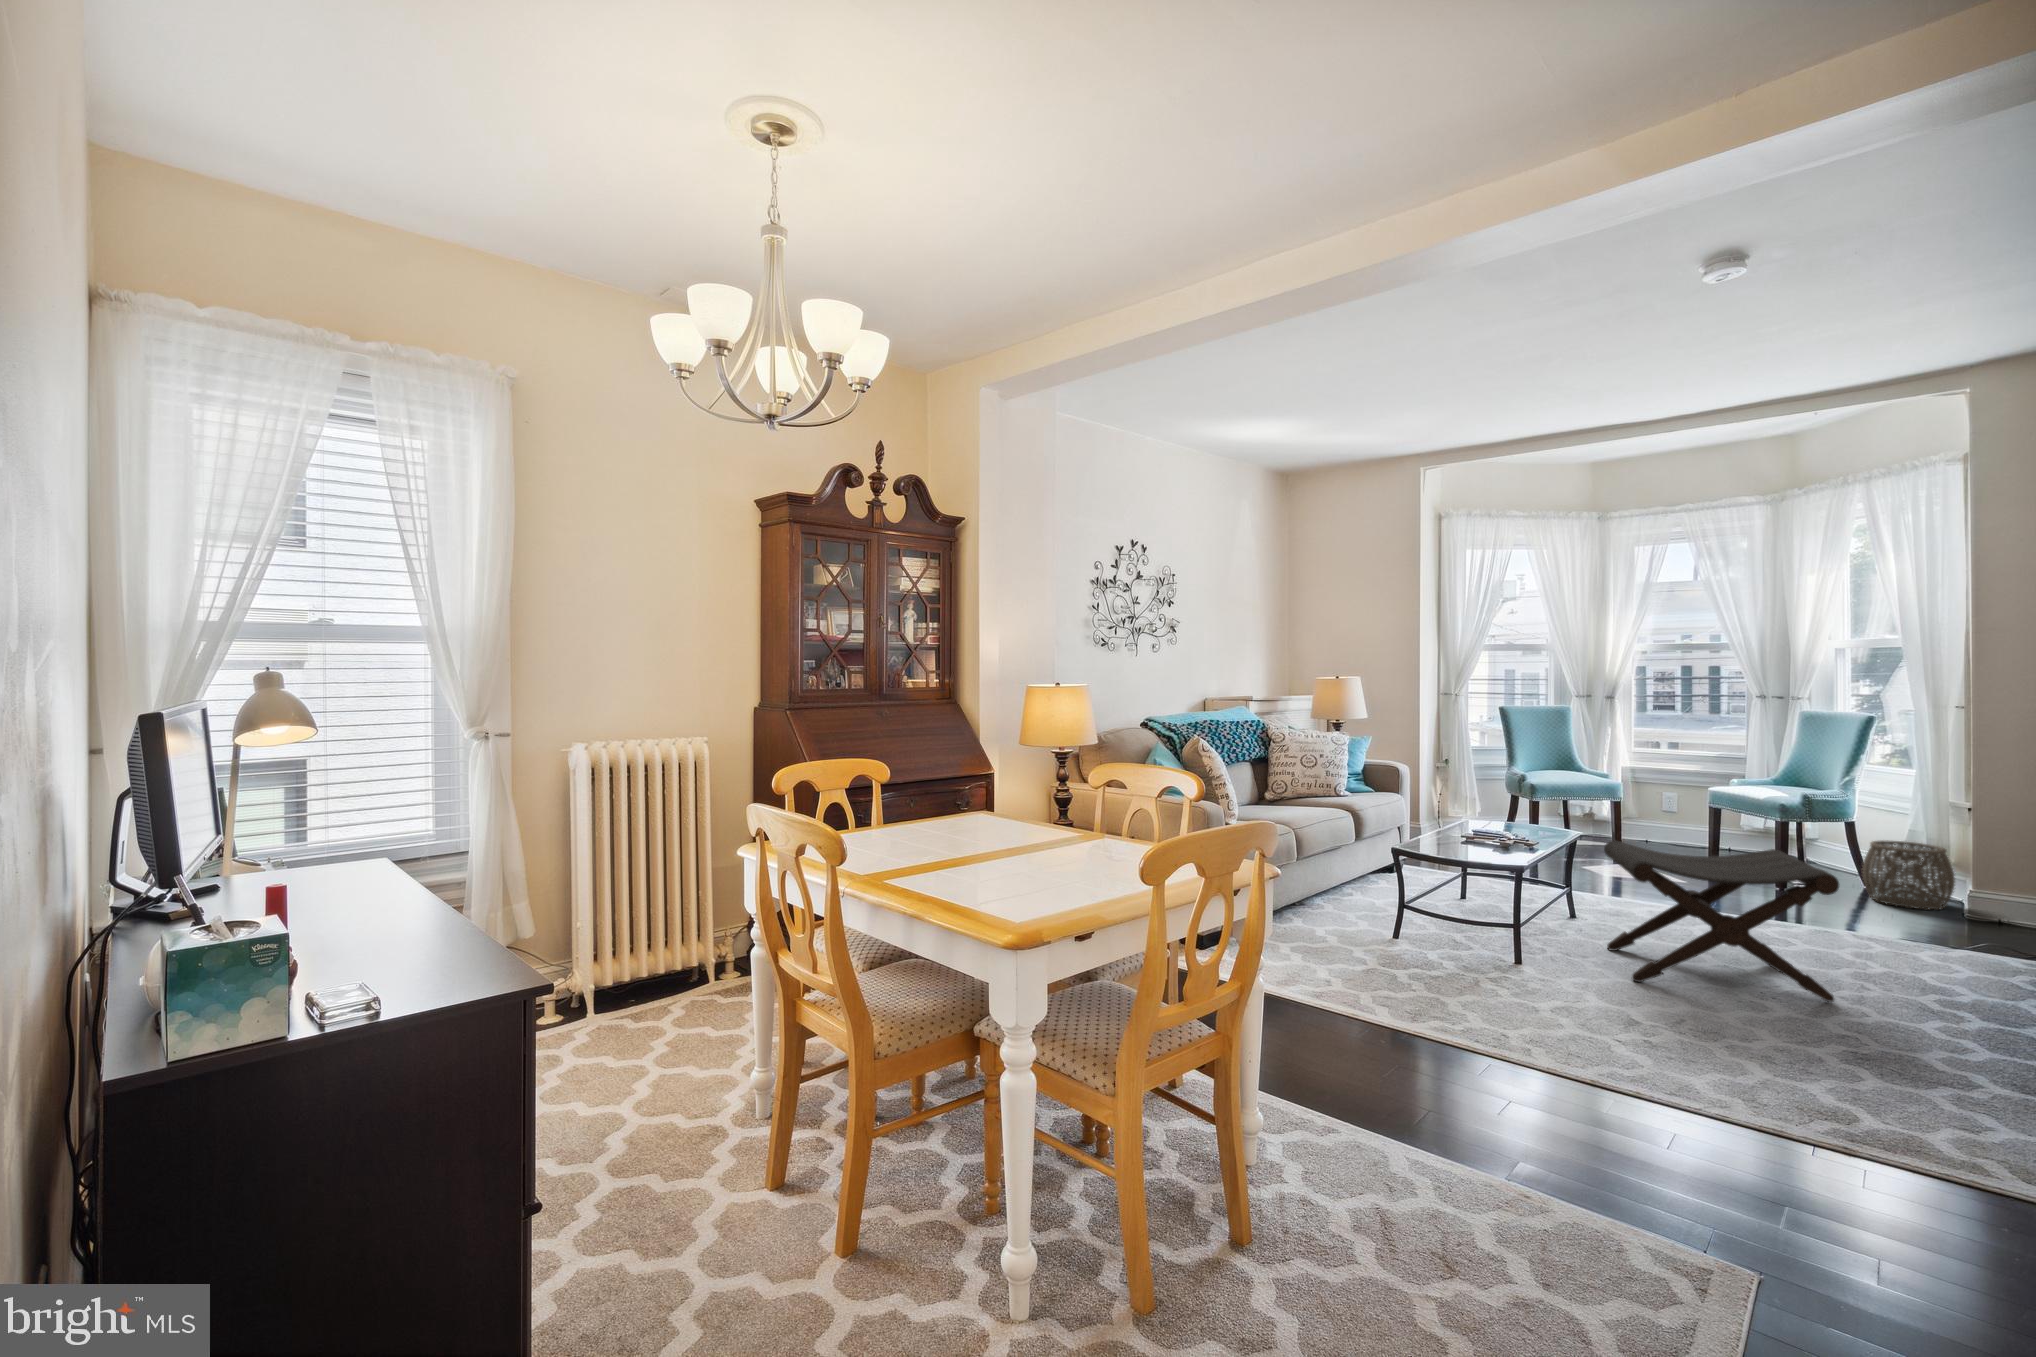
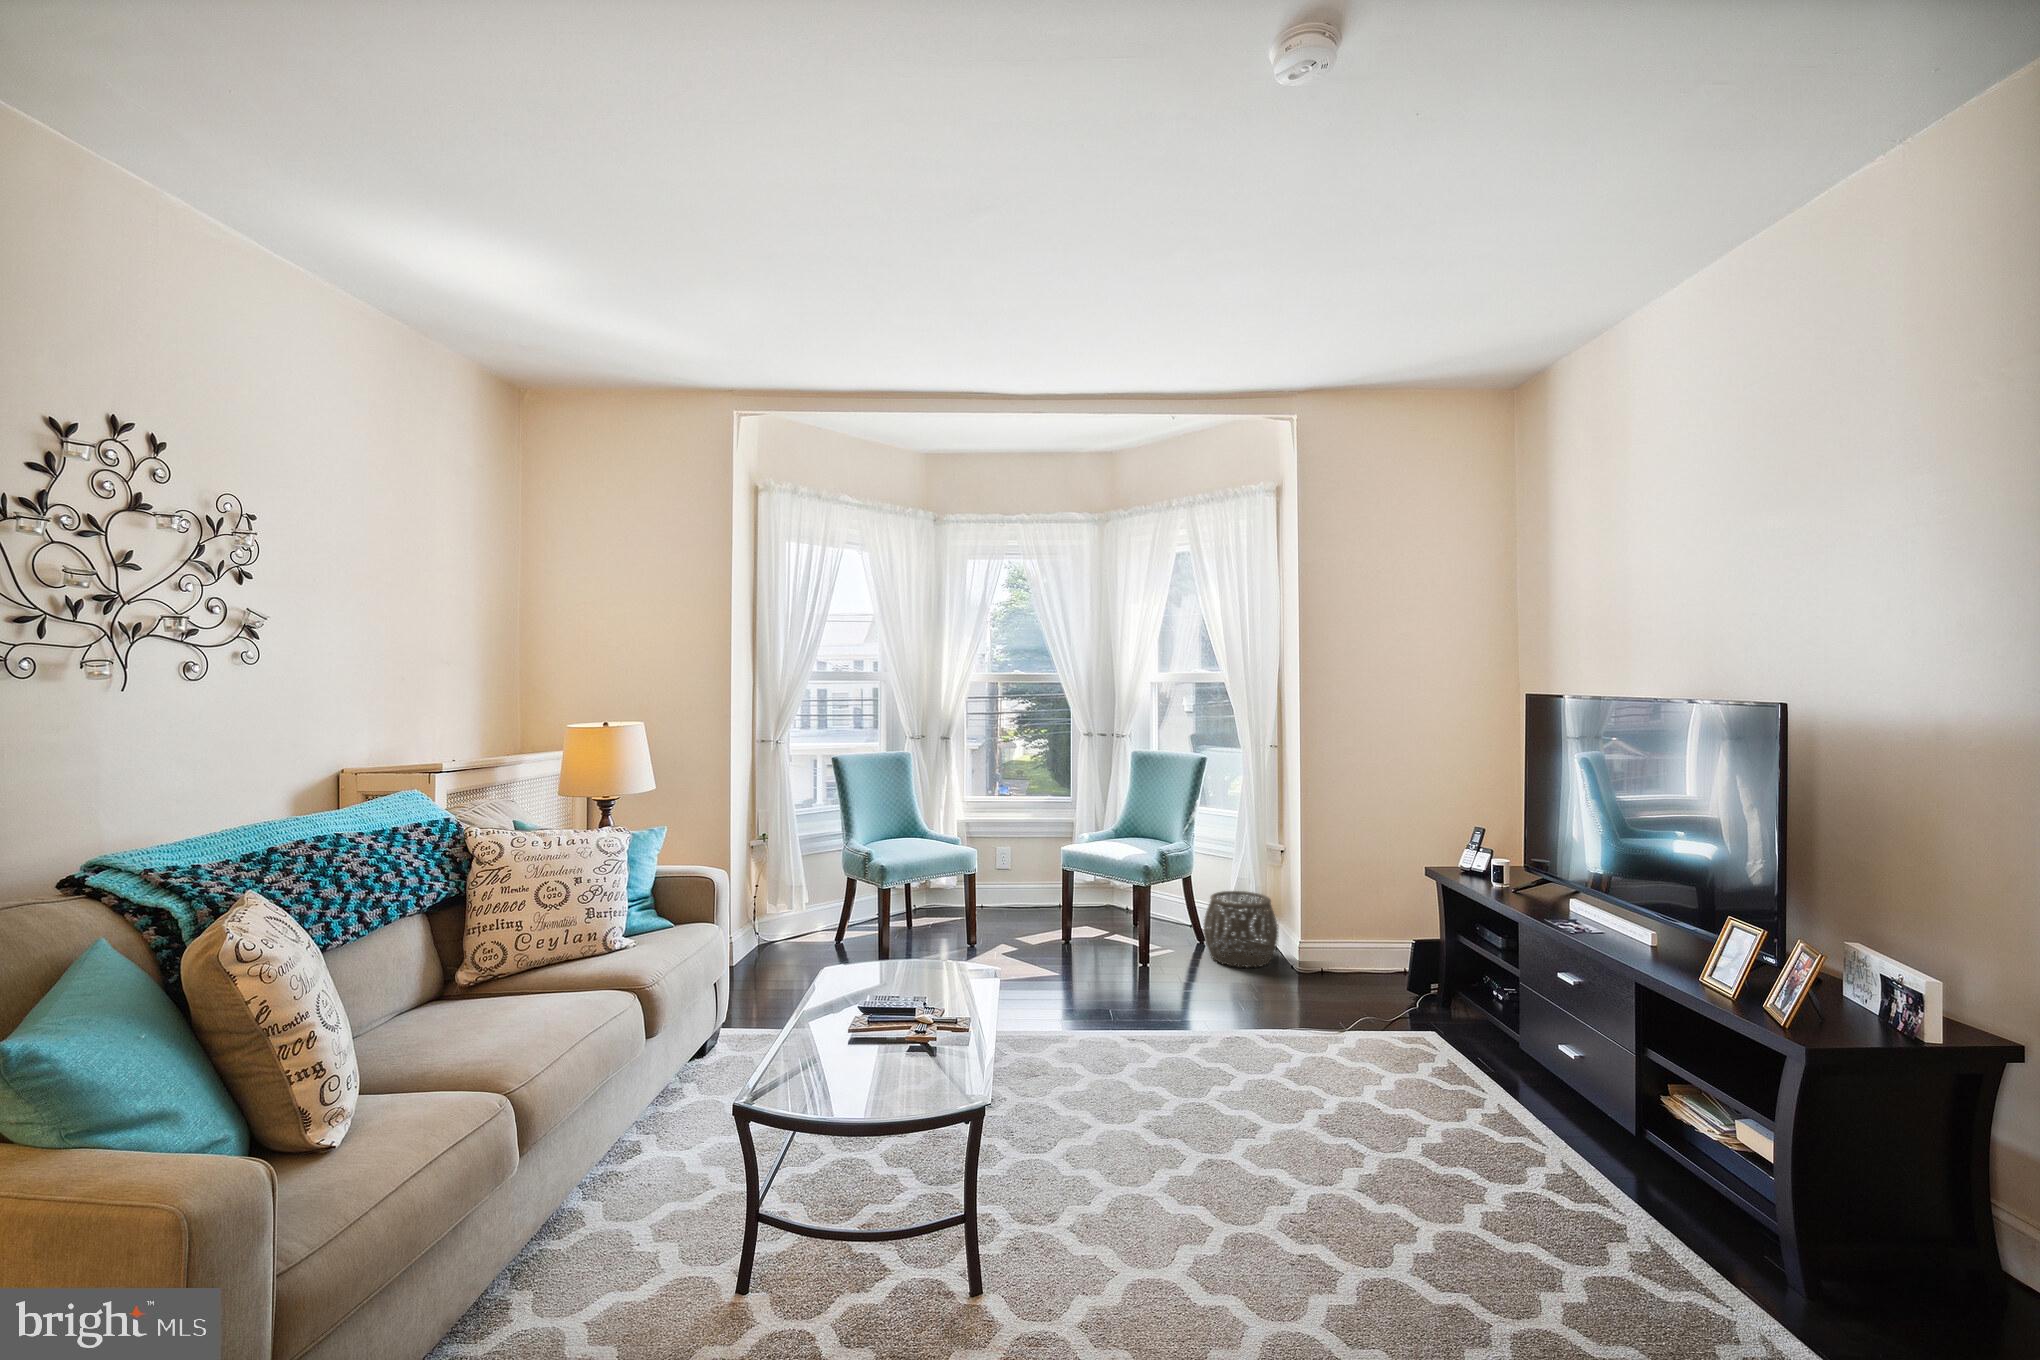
footstool: present [1604,840,1839,1002] -> none [1064,977,1385,1291]

